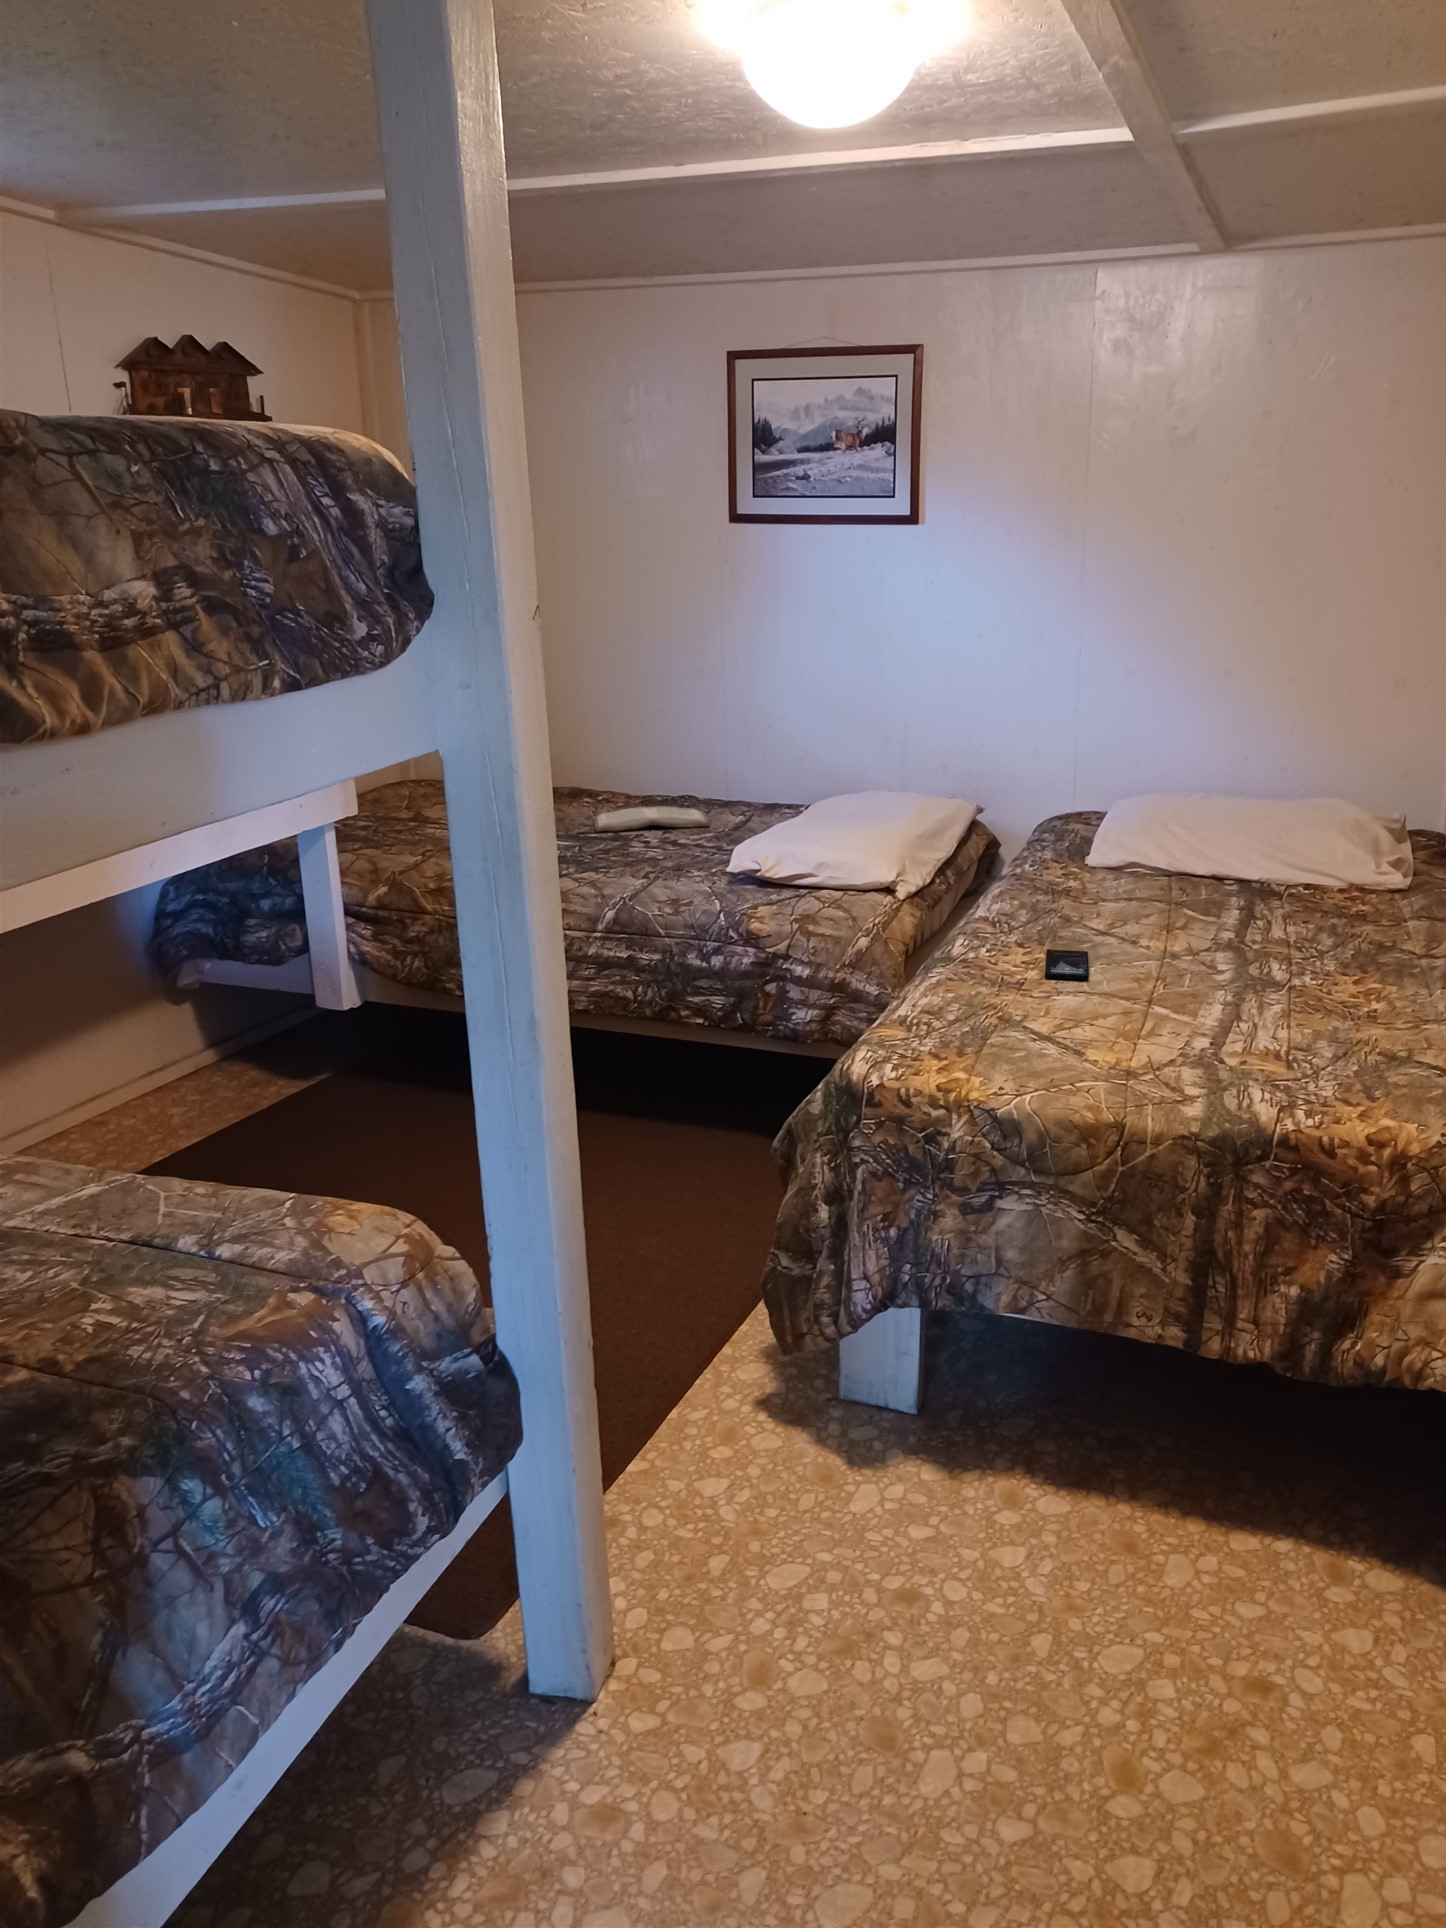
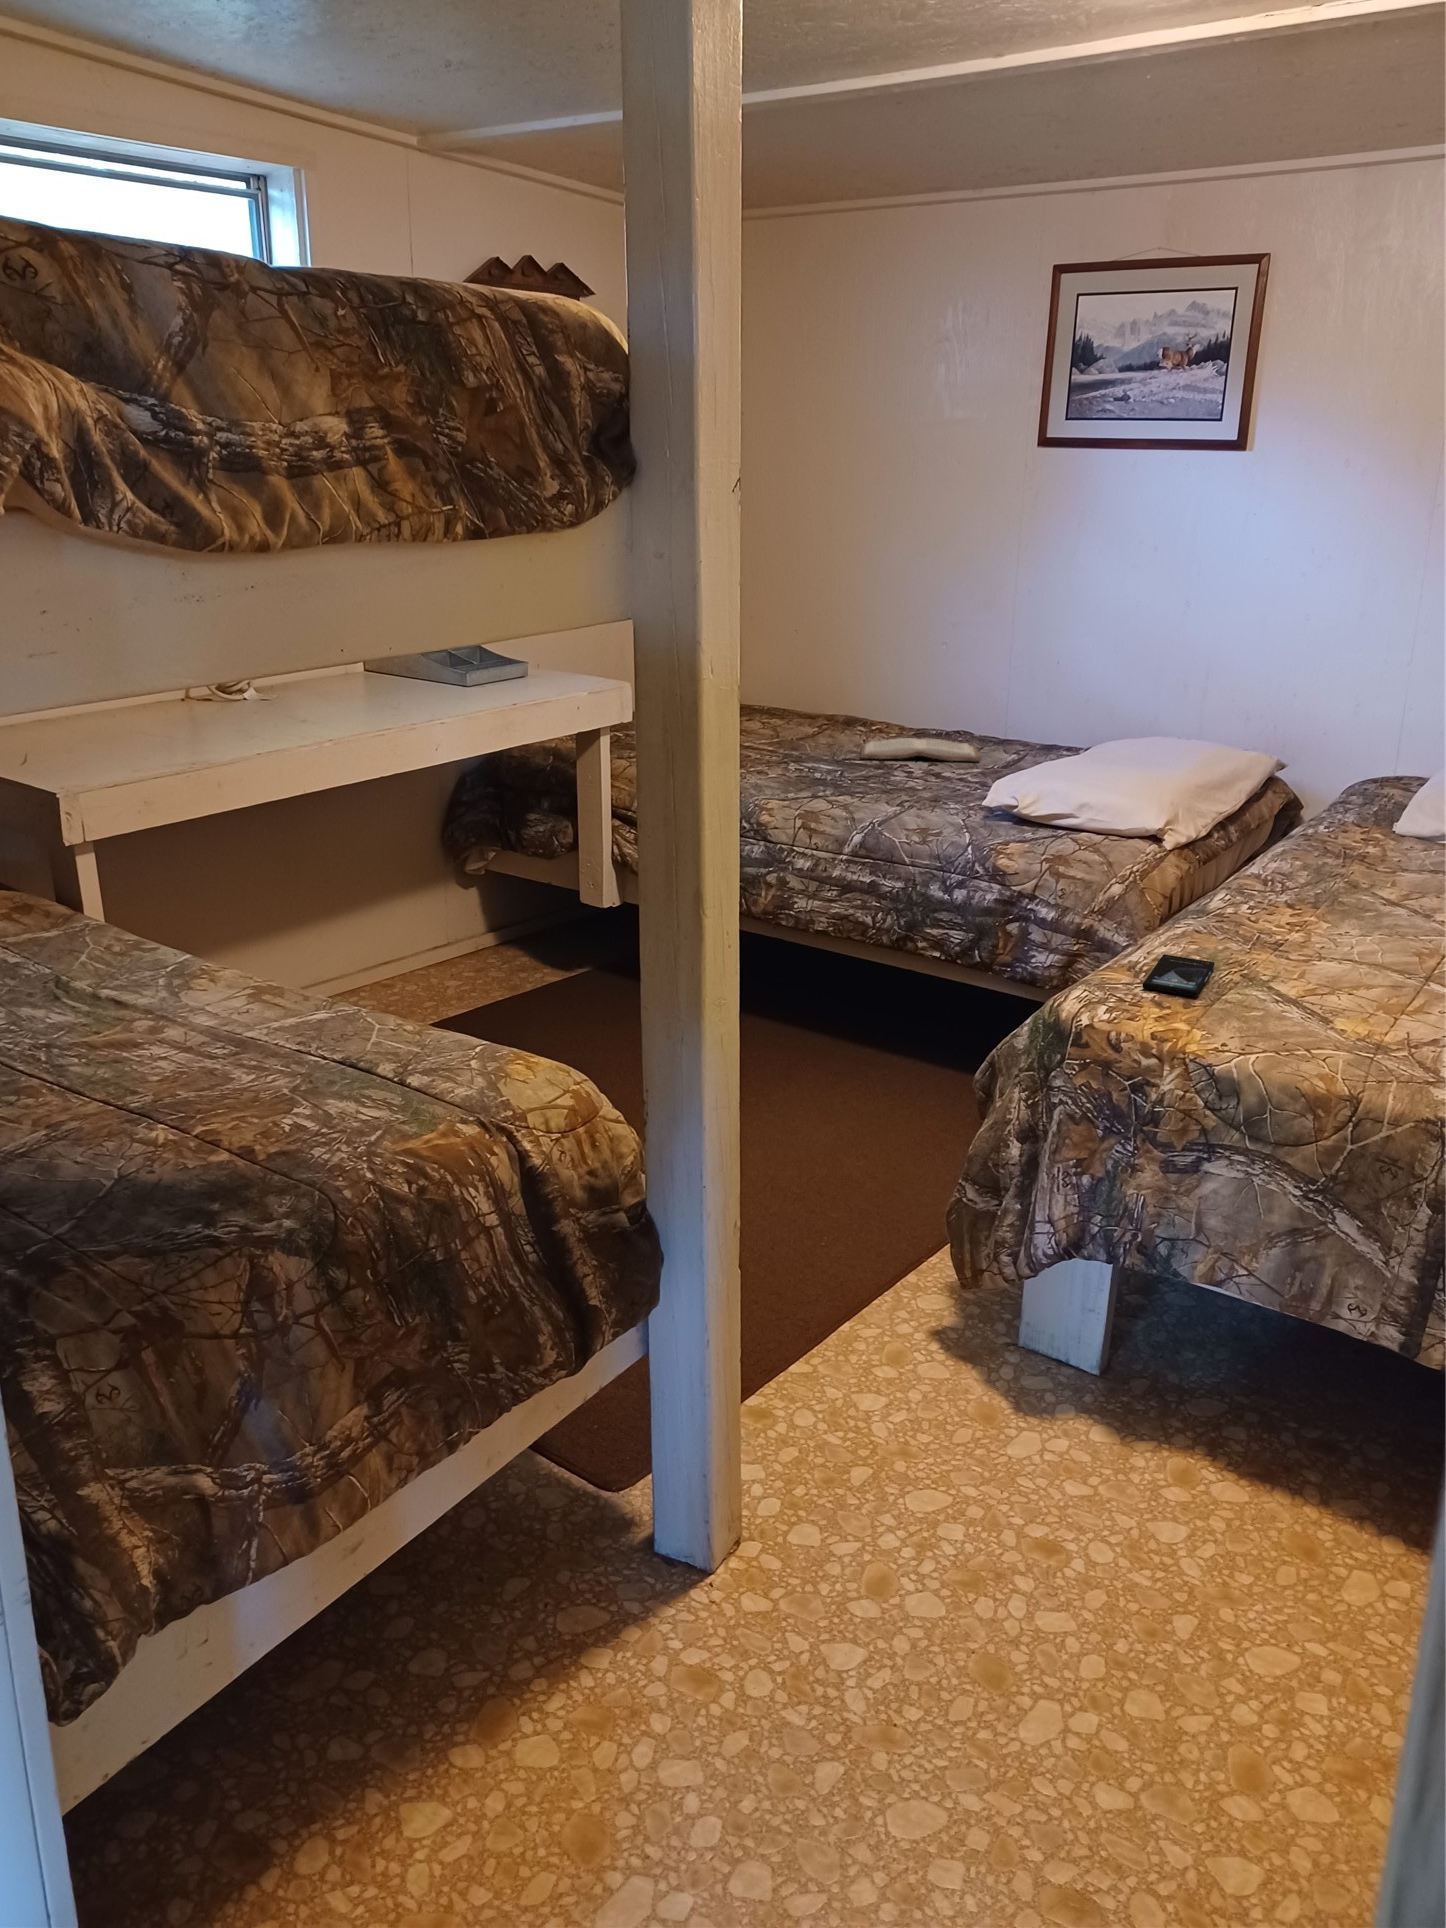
smartphone: present [1045,949,1089,980] -> present [1143,954,1215,997]

